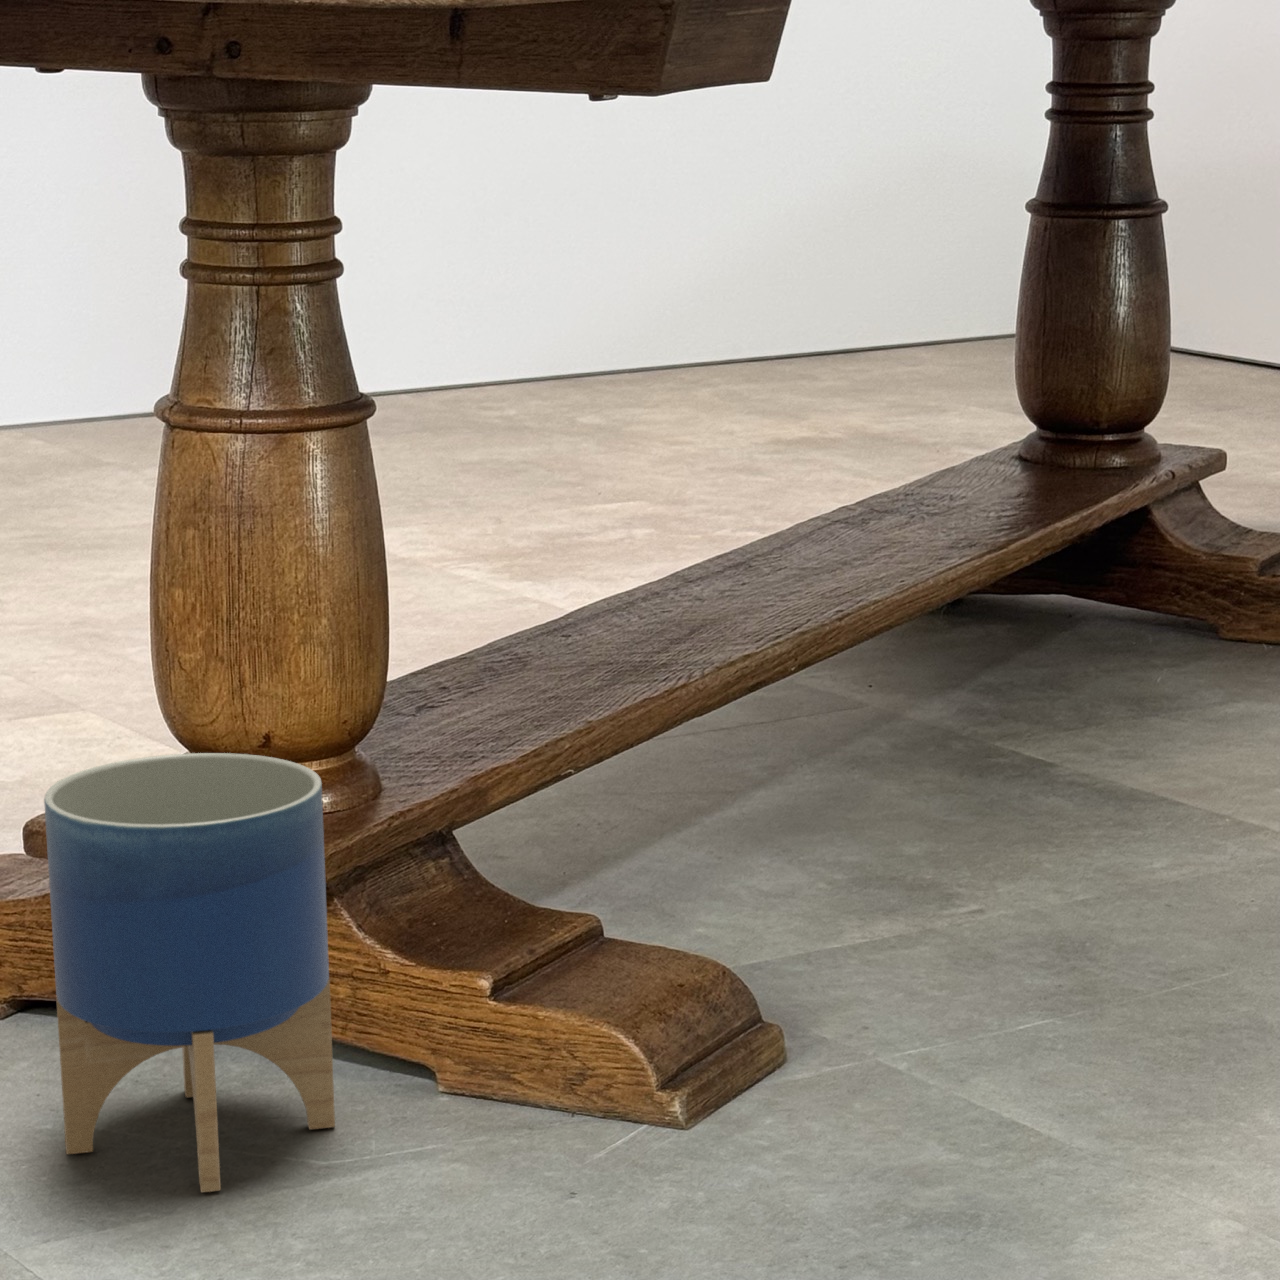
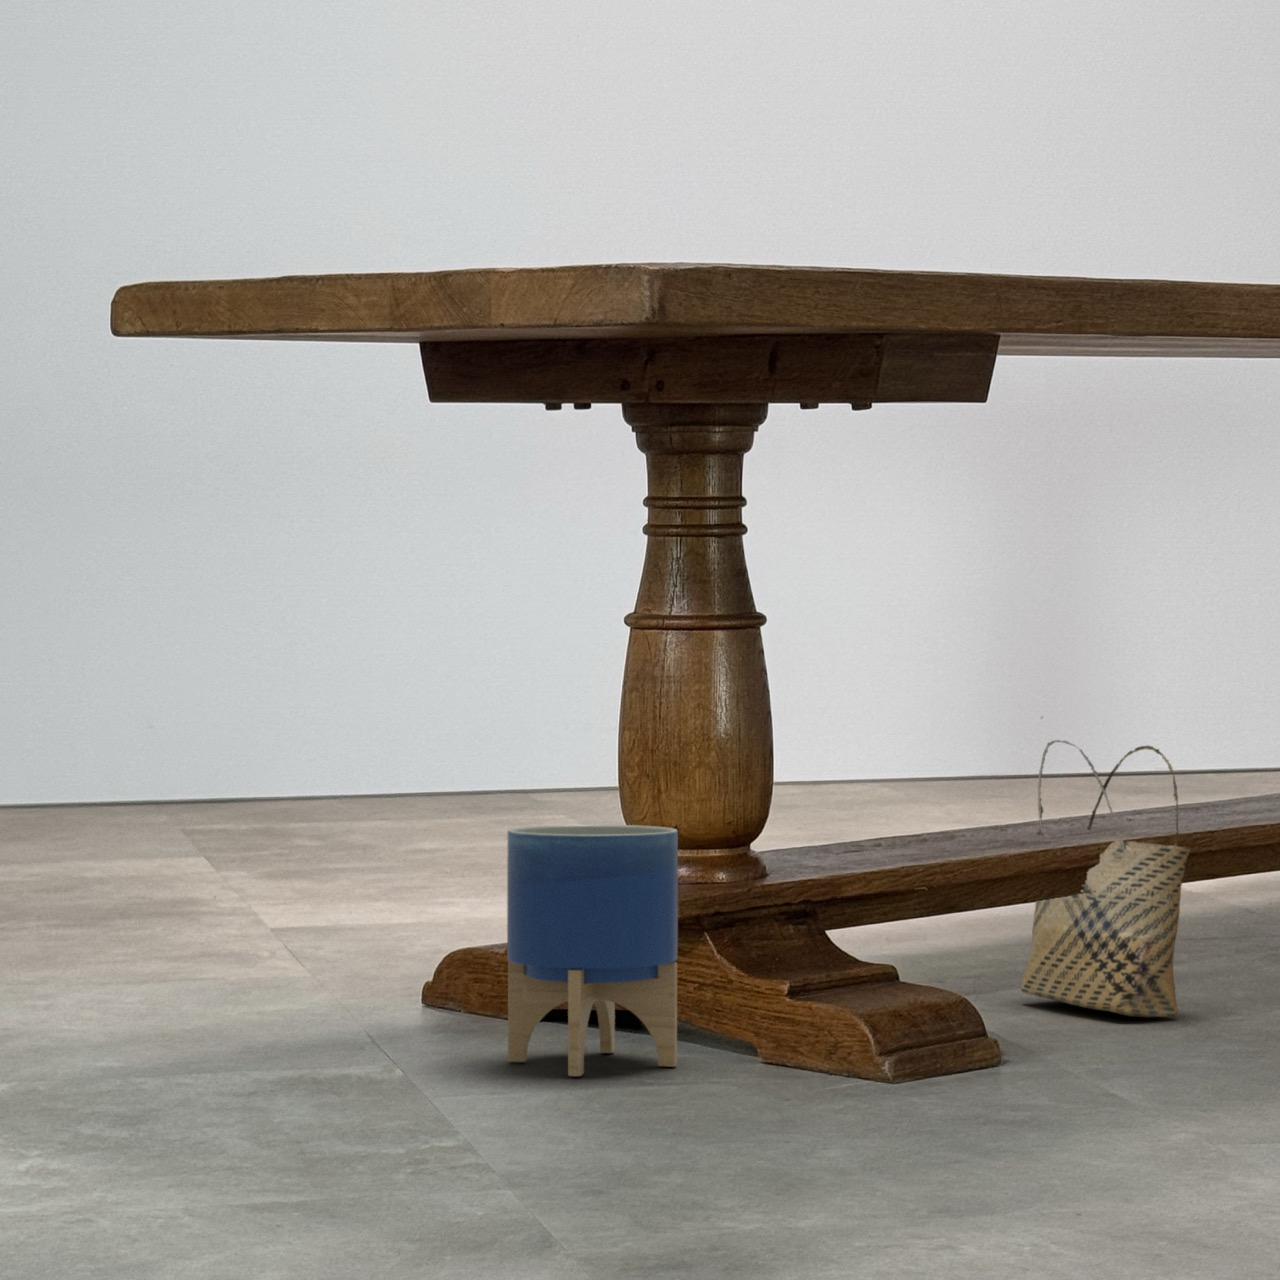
woven basket: none [623,501,869,872] -> present [1021,740,1190,1017]

